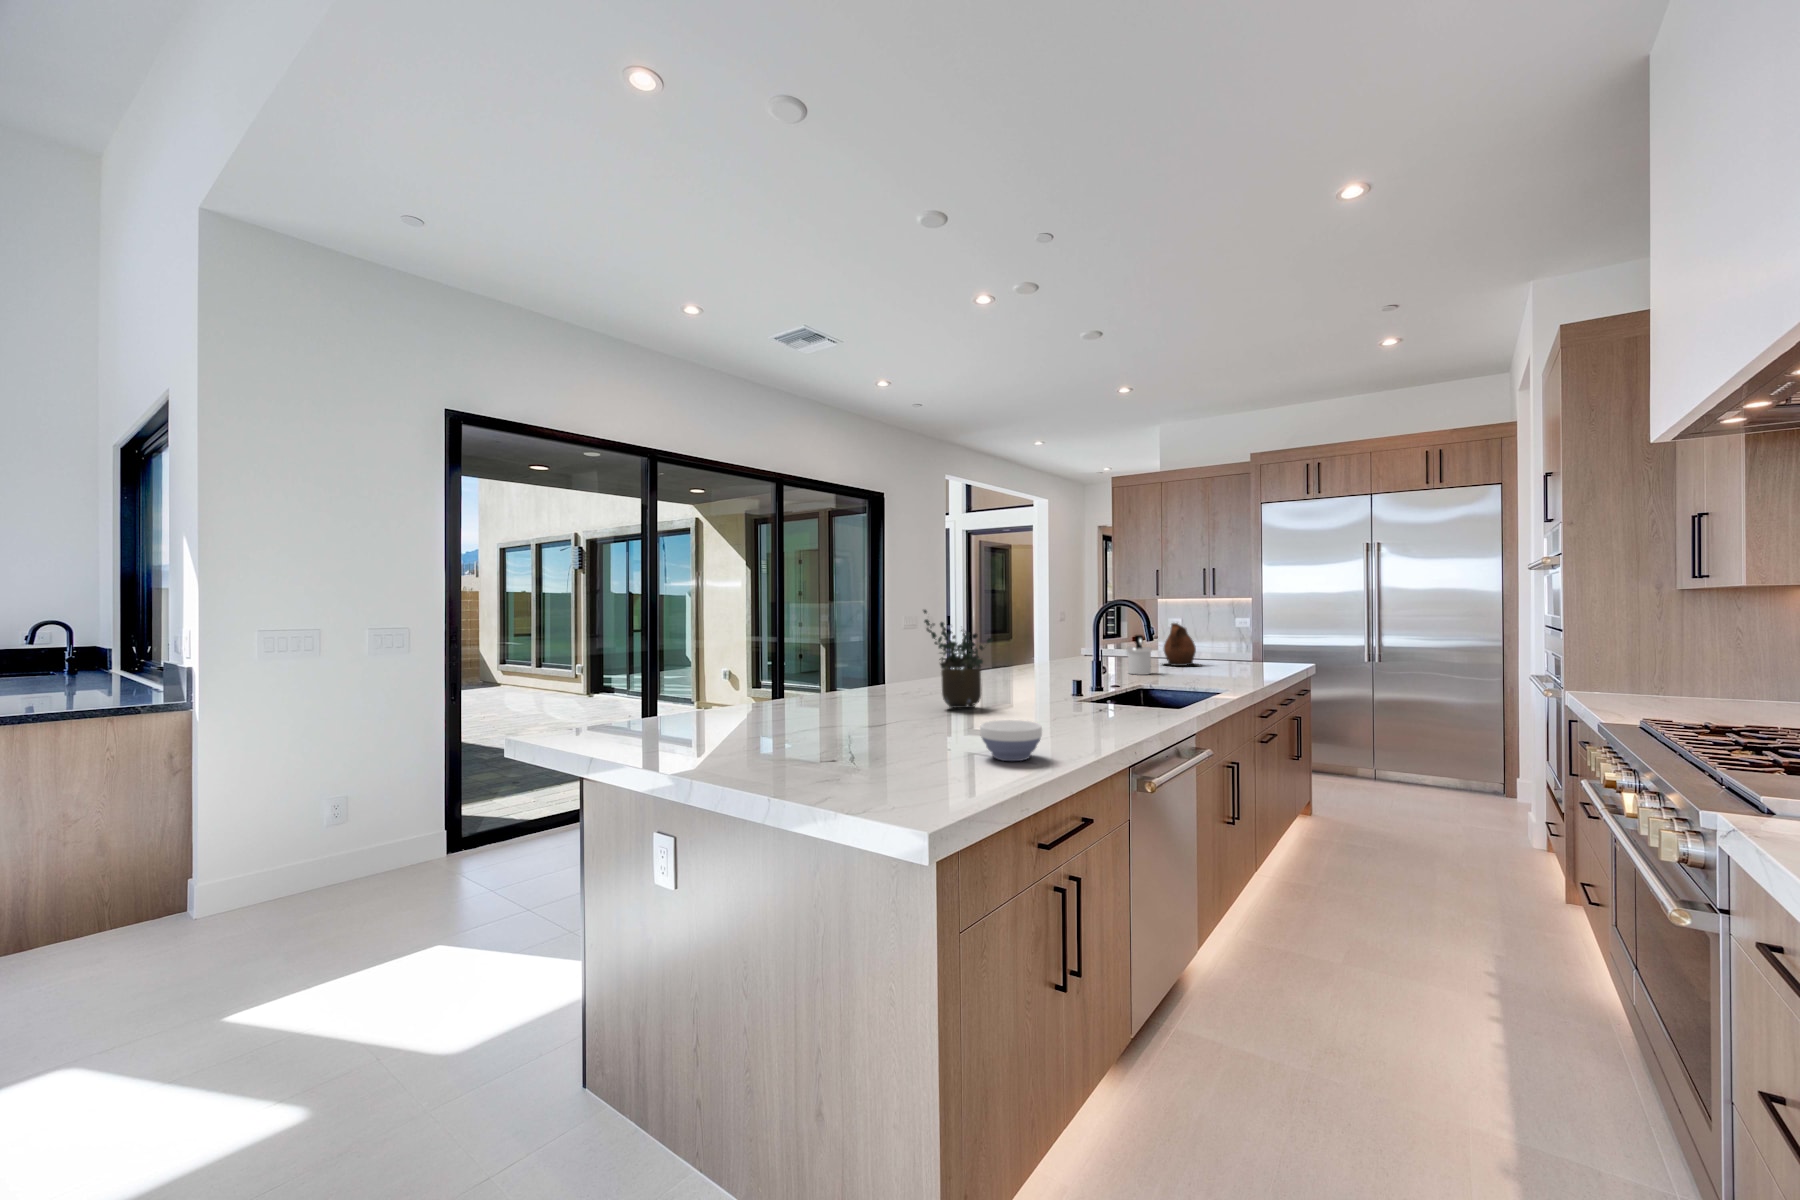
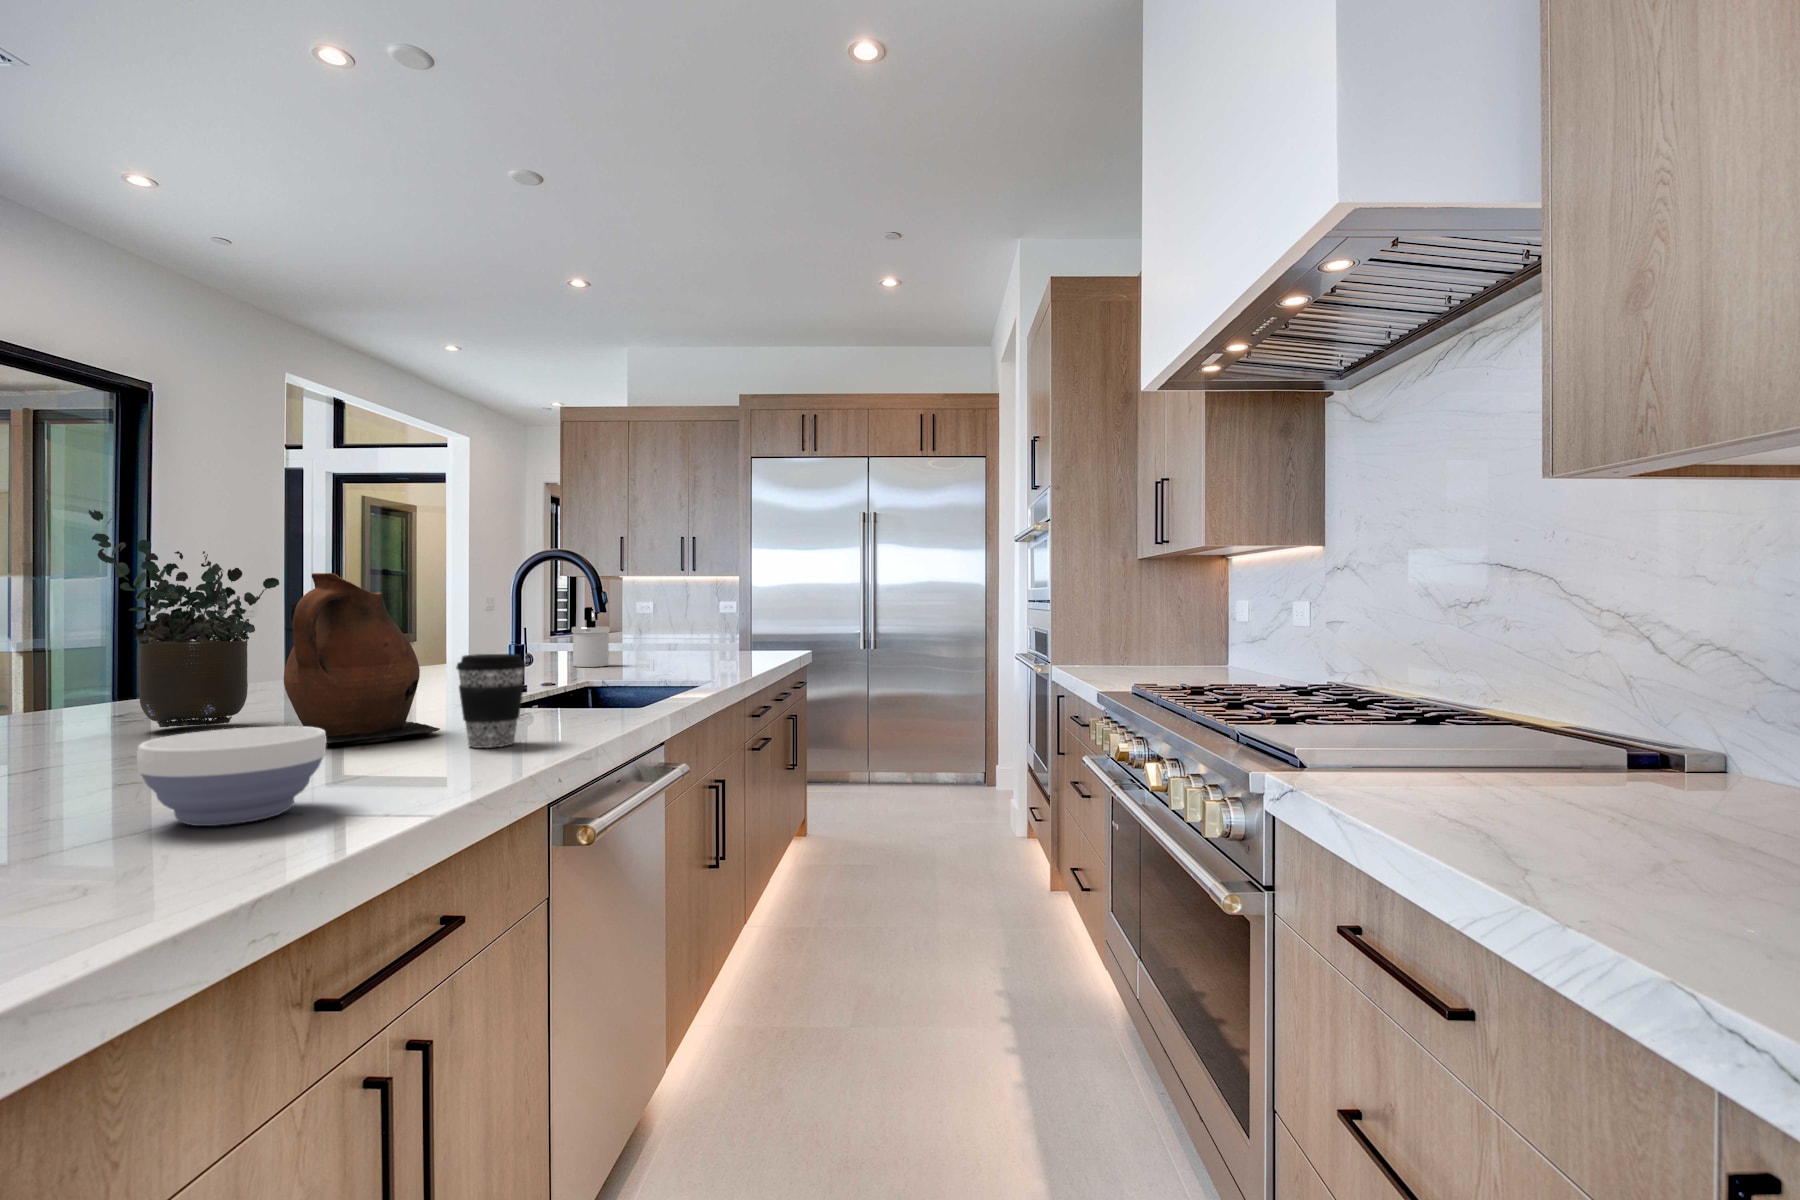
ceramic pitcher: present [1164,623,1197,666] -> present [284,573,440,743]
coffee cup: none [1082,683,1116,733] -> present [457,654,526,748]

